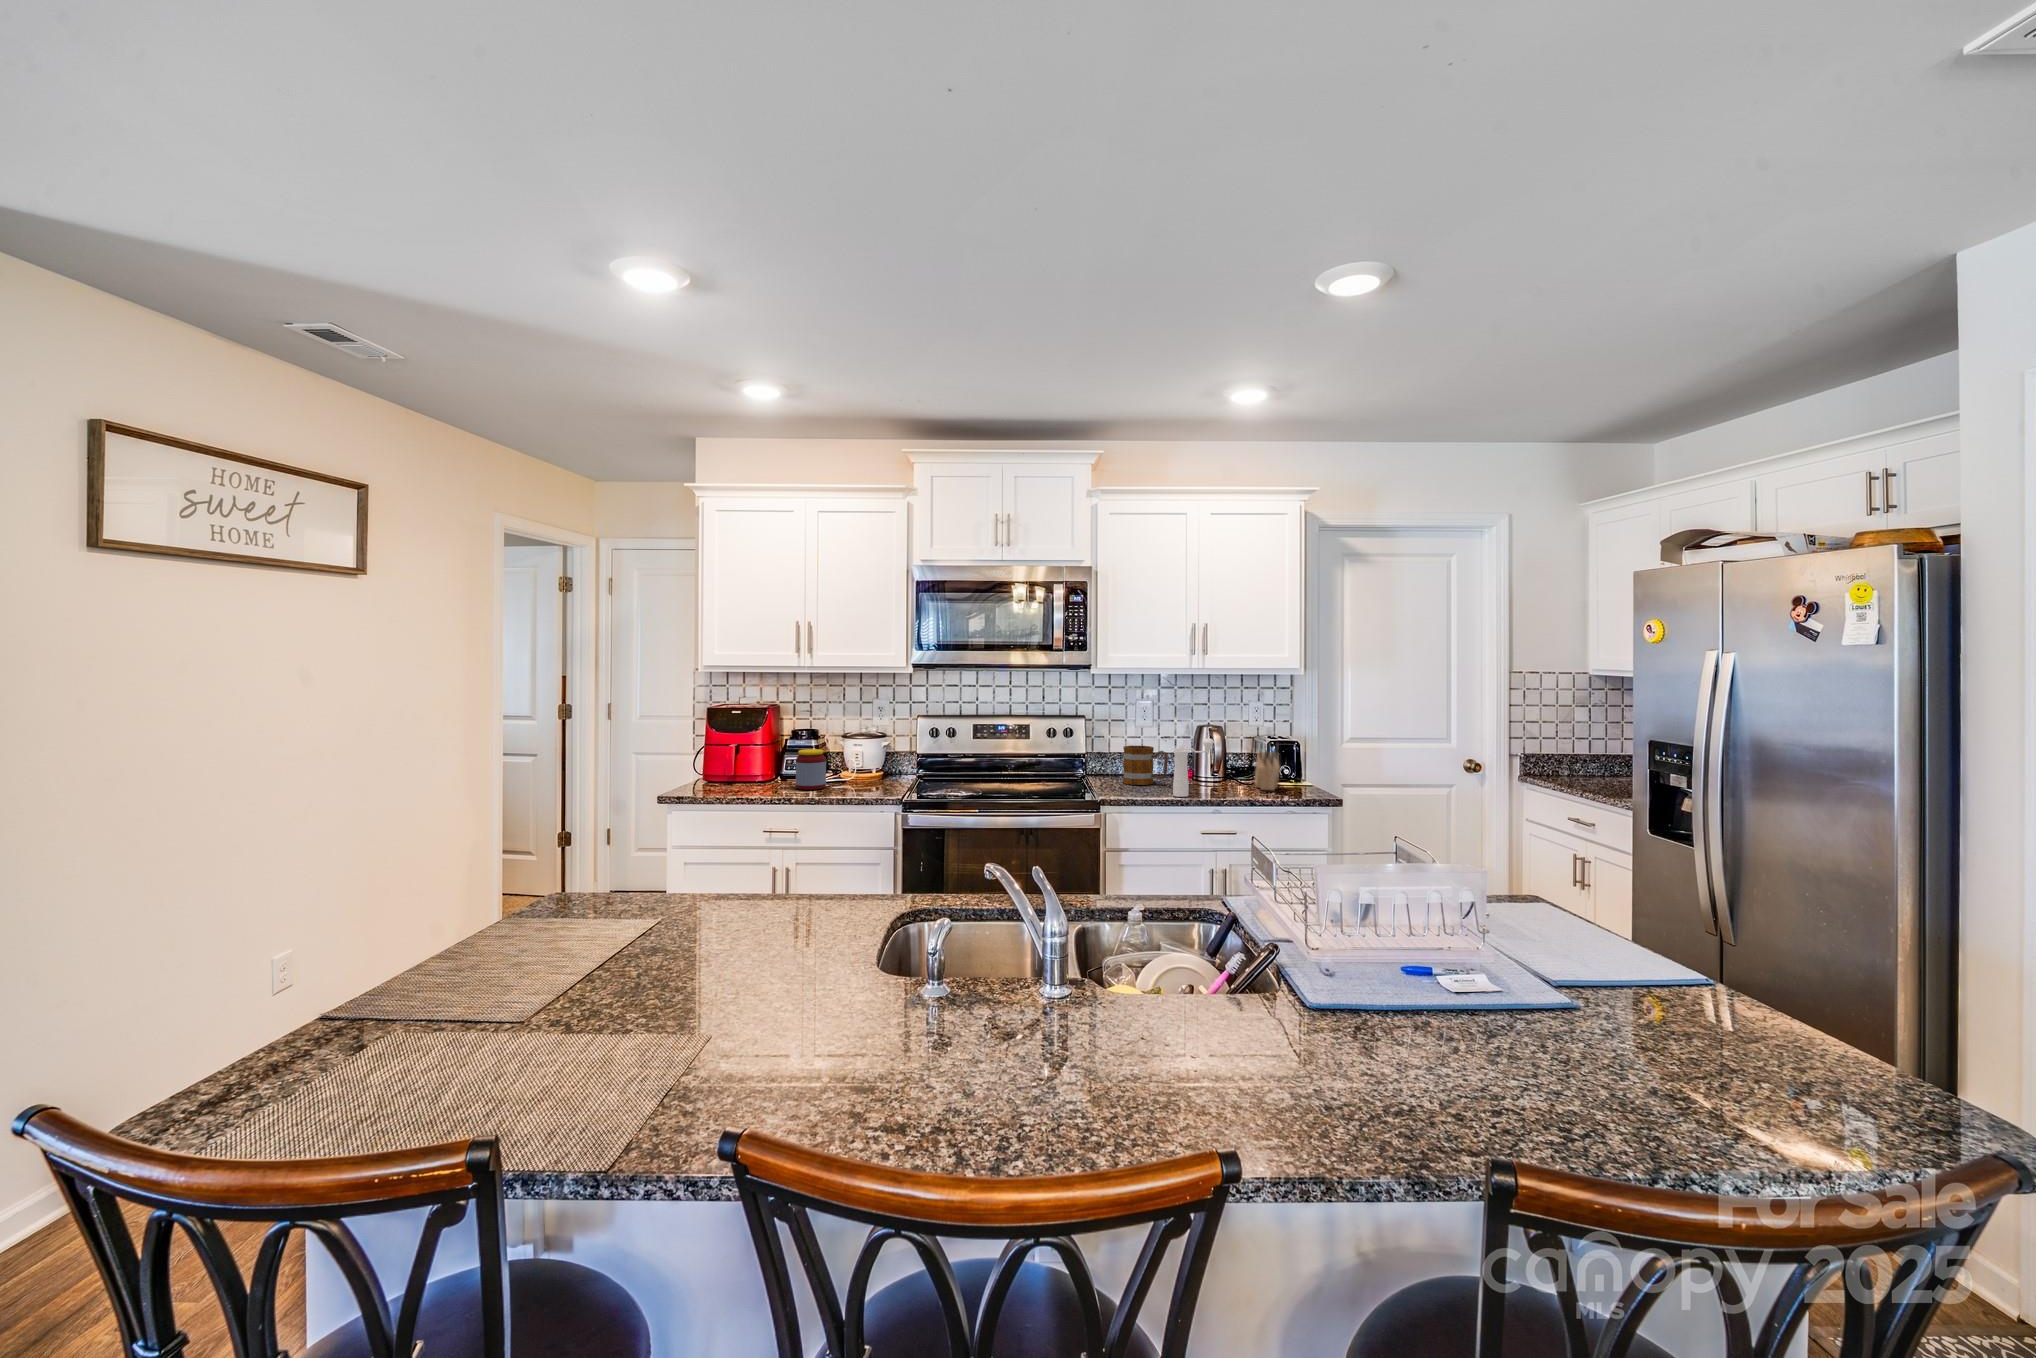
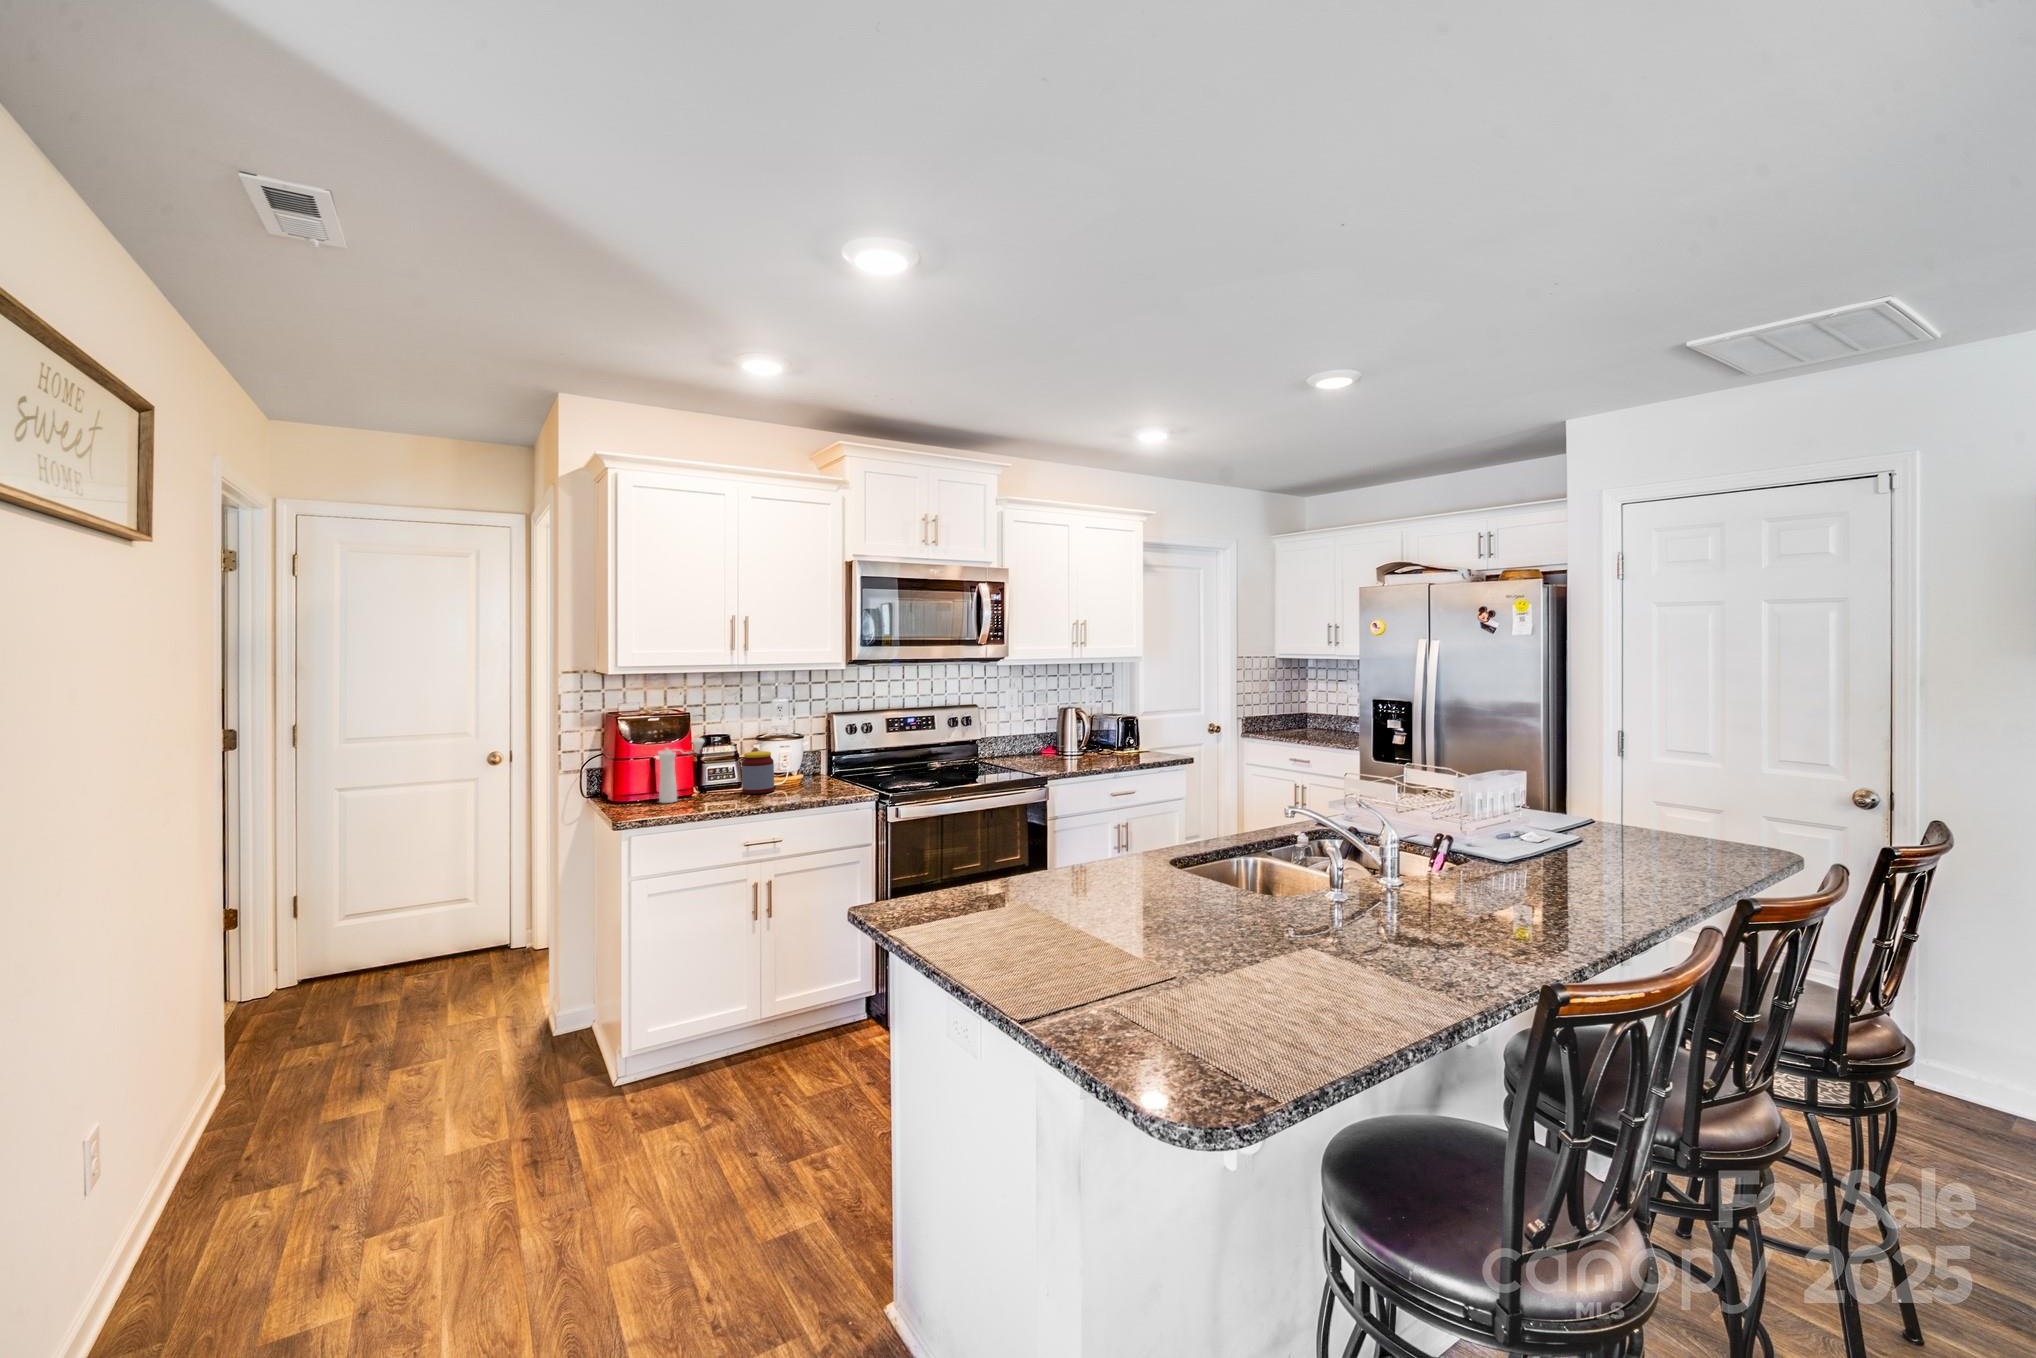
pepper mill: present [1173,739,1214,797] -> present [658,738,704,803]
knife block: present [1255,742,1280,790] -> none [1103,717,1136,755]
mug: present [1123,746,1168,785] -> none [1013,727,1052,760]

